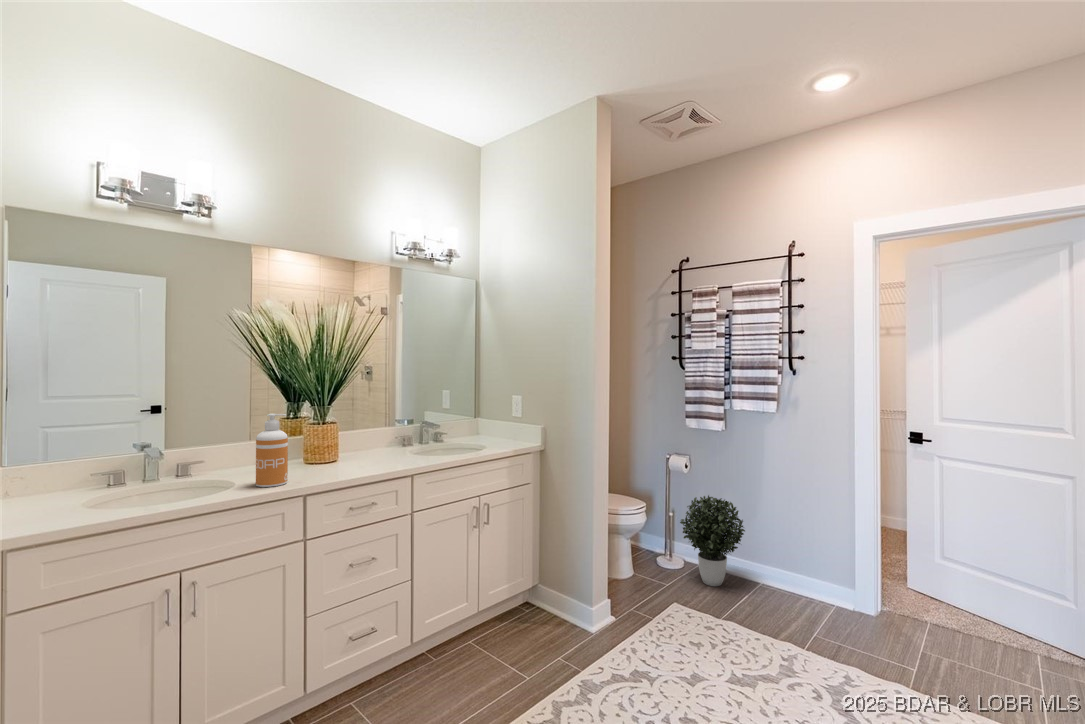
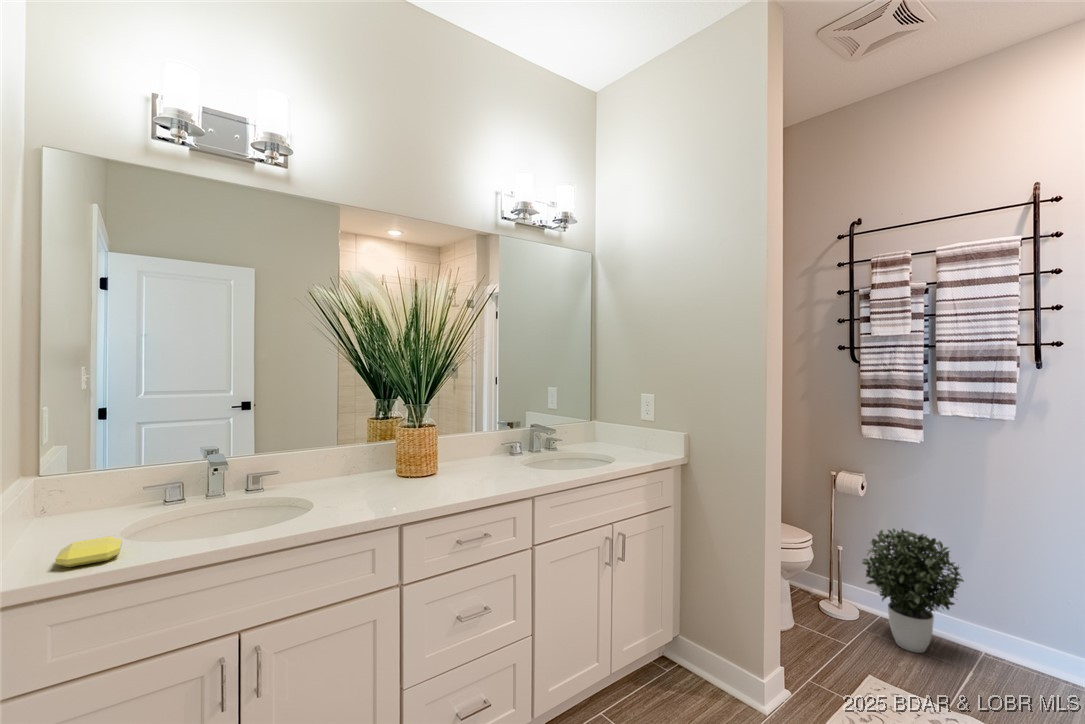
soap dispenser: present [256,414,288,487] -> none [339,413,378,512]
soap bar: none [45,504,91,524] -> present [55,536,122,567]

